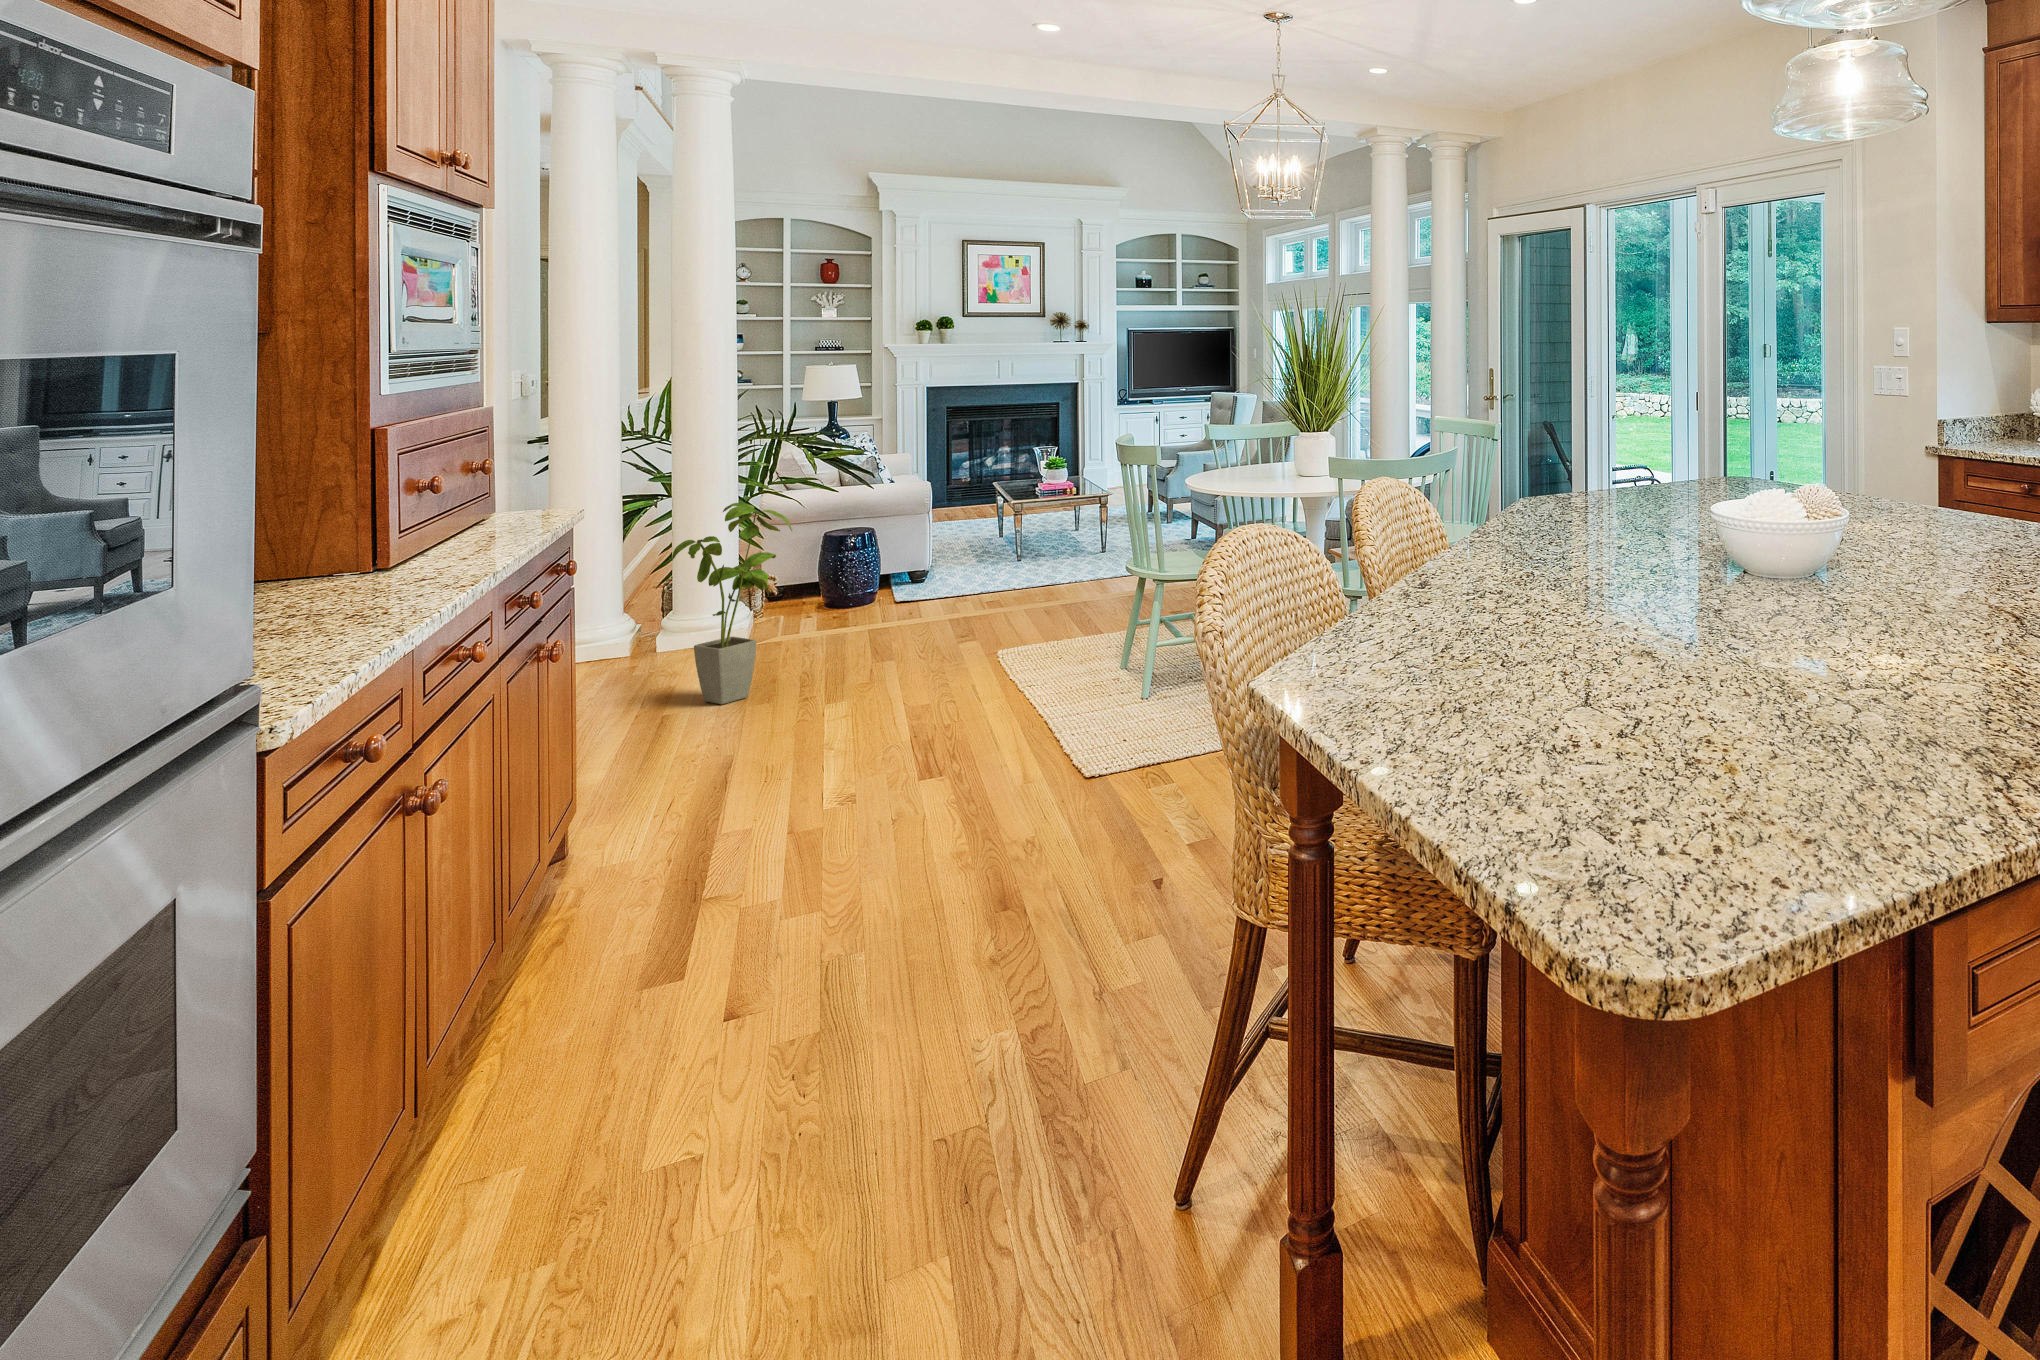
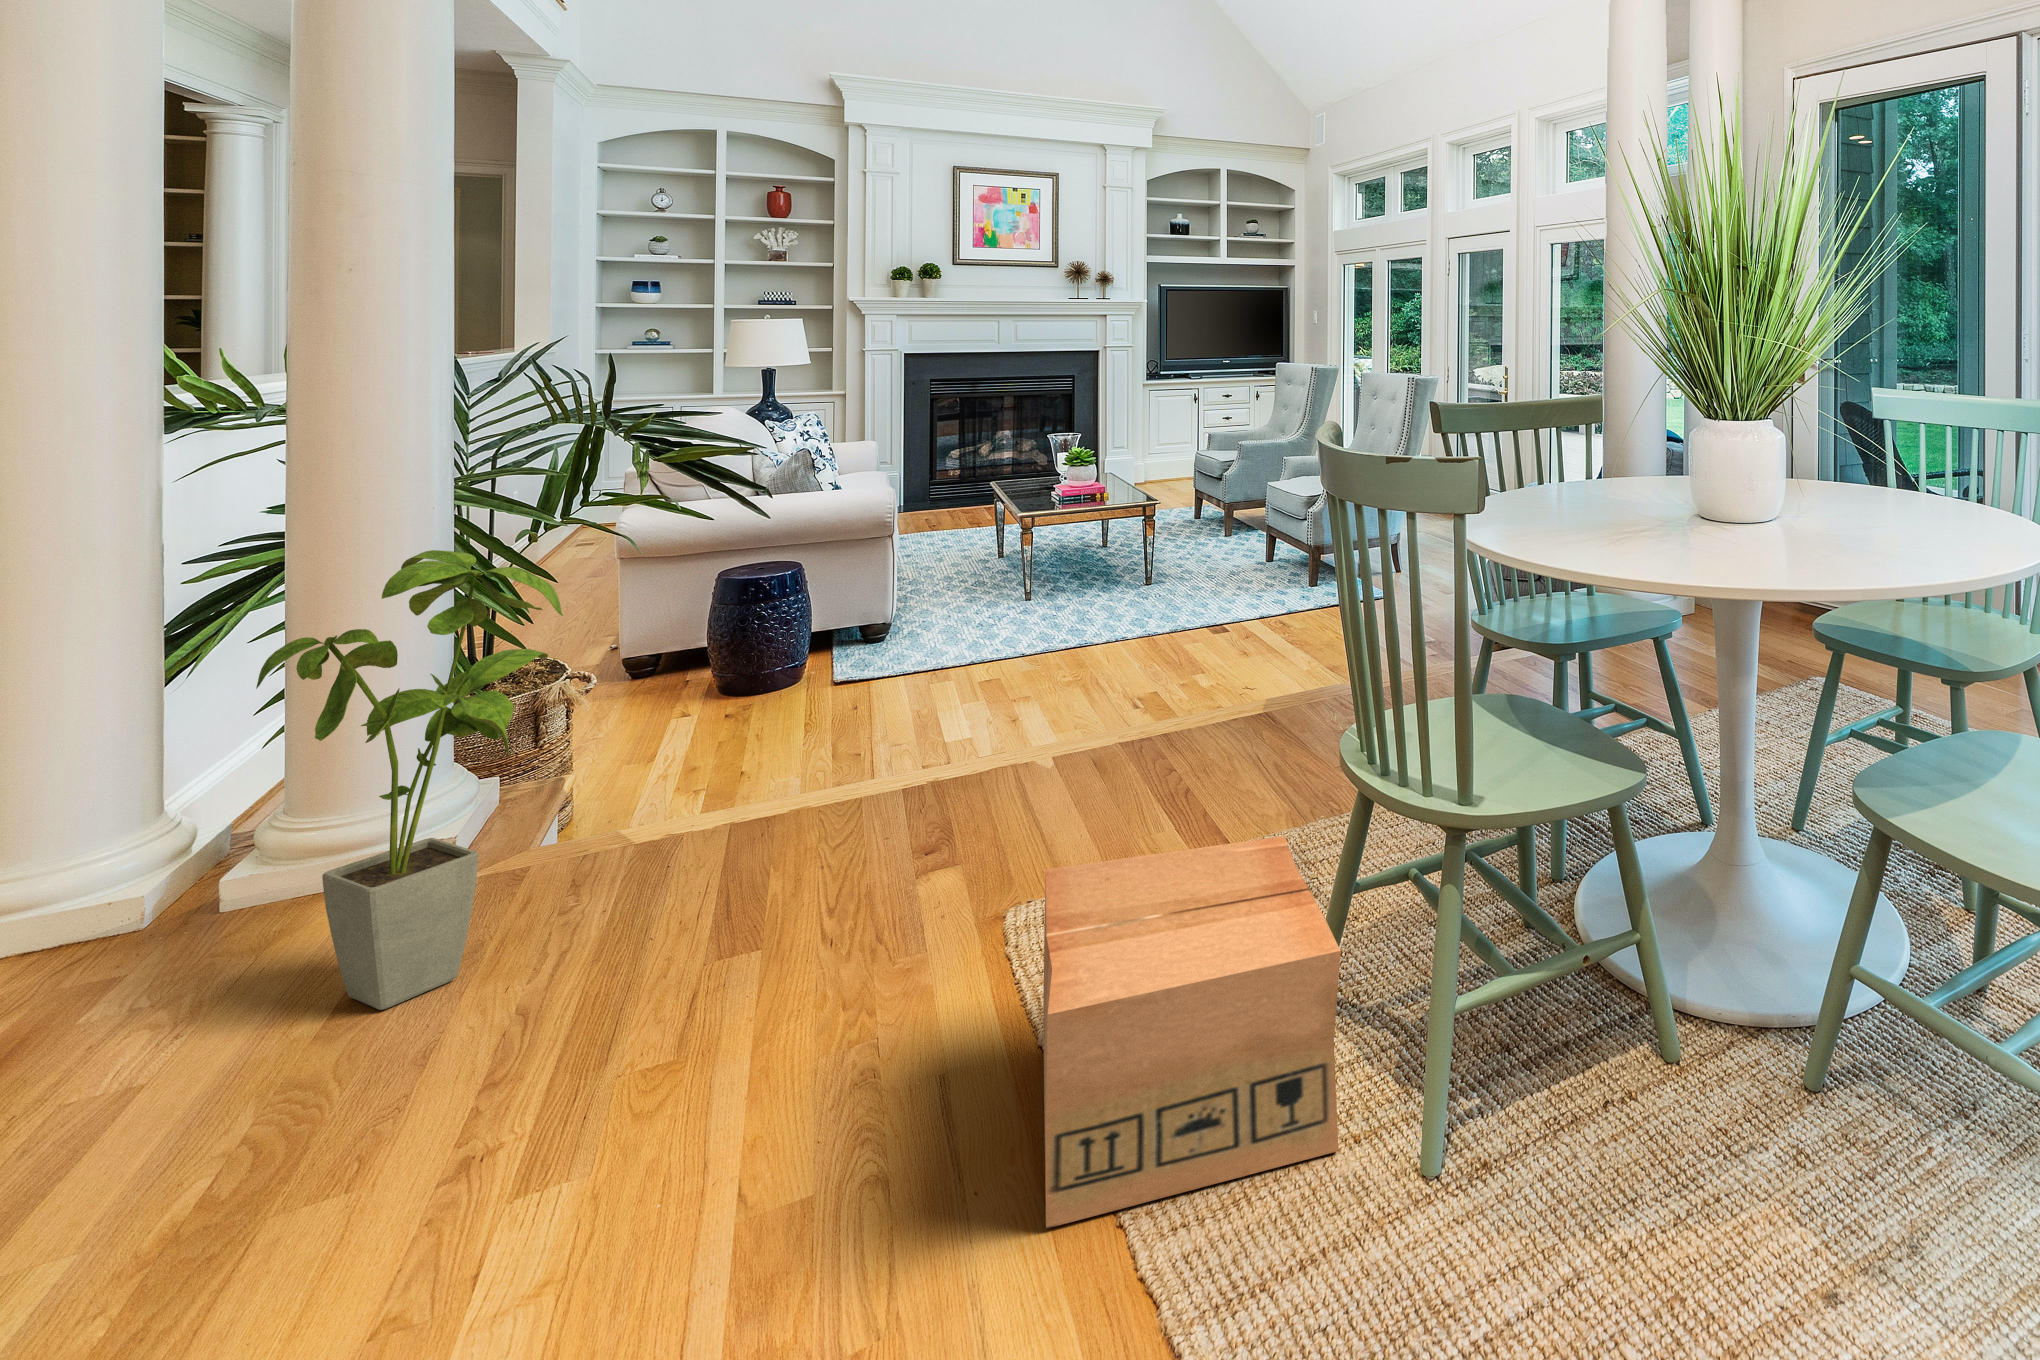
cardboard box: none [1005,628,1124,748] -> present [1043,836,1341,1229]

